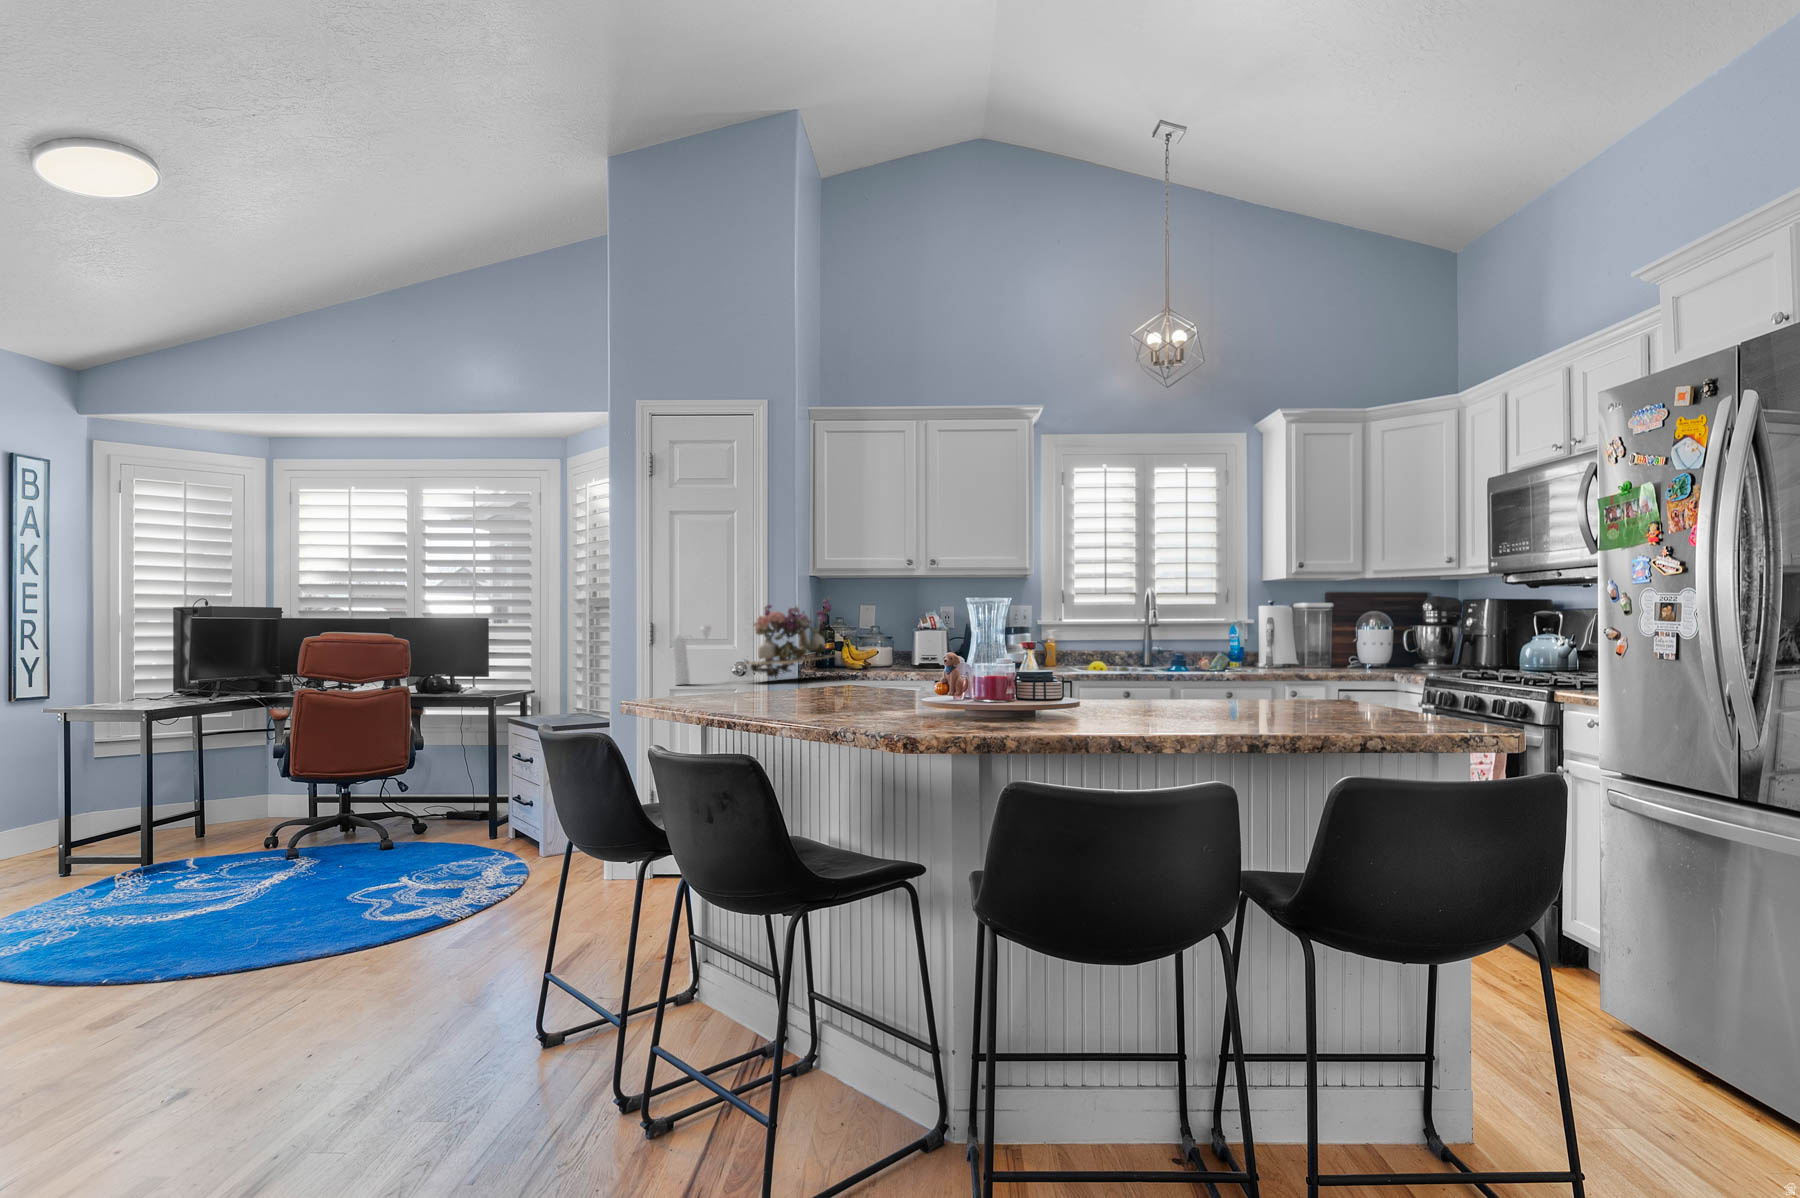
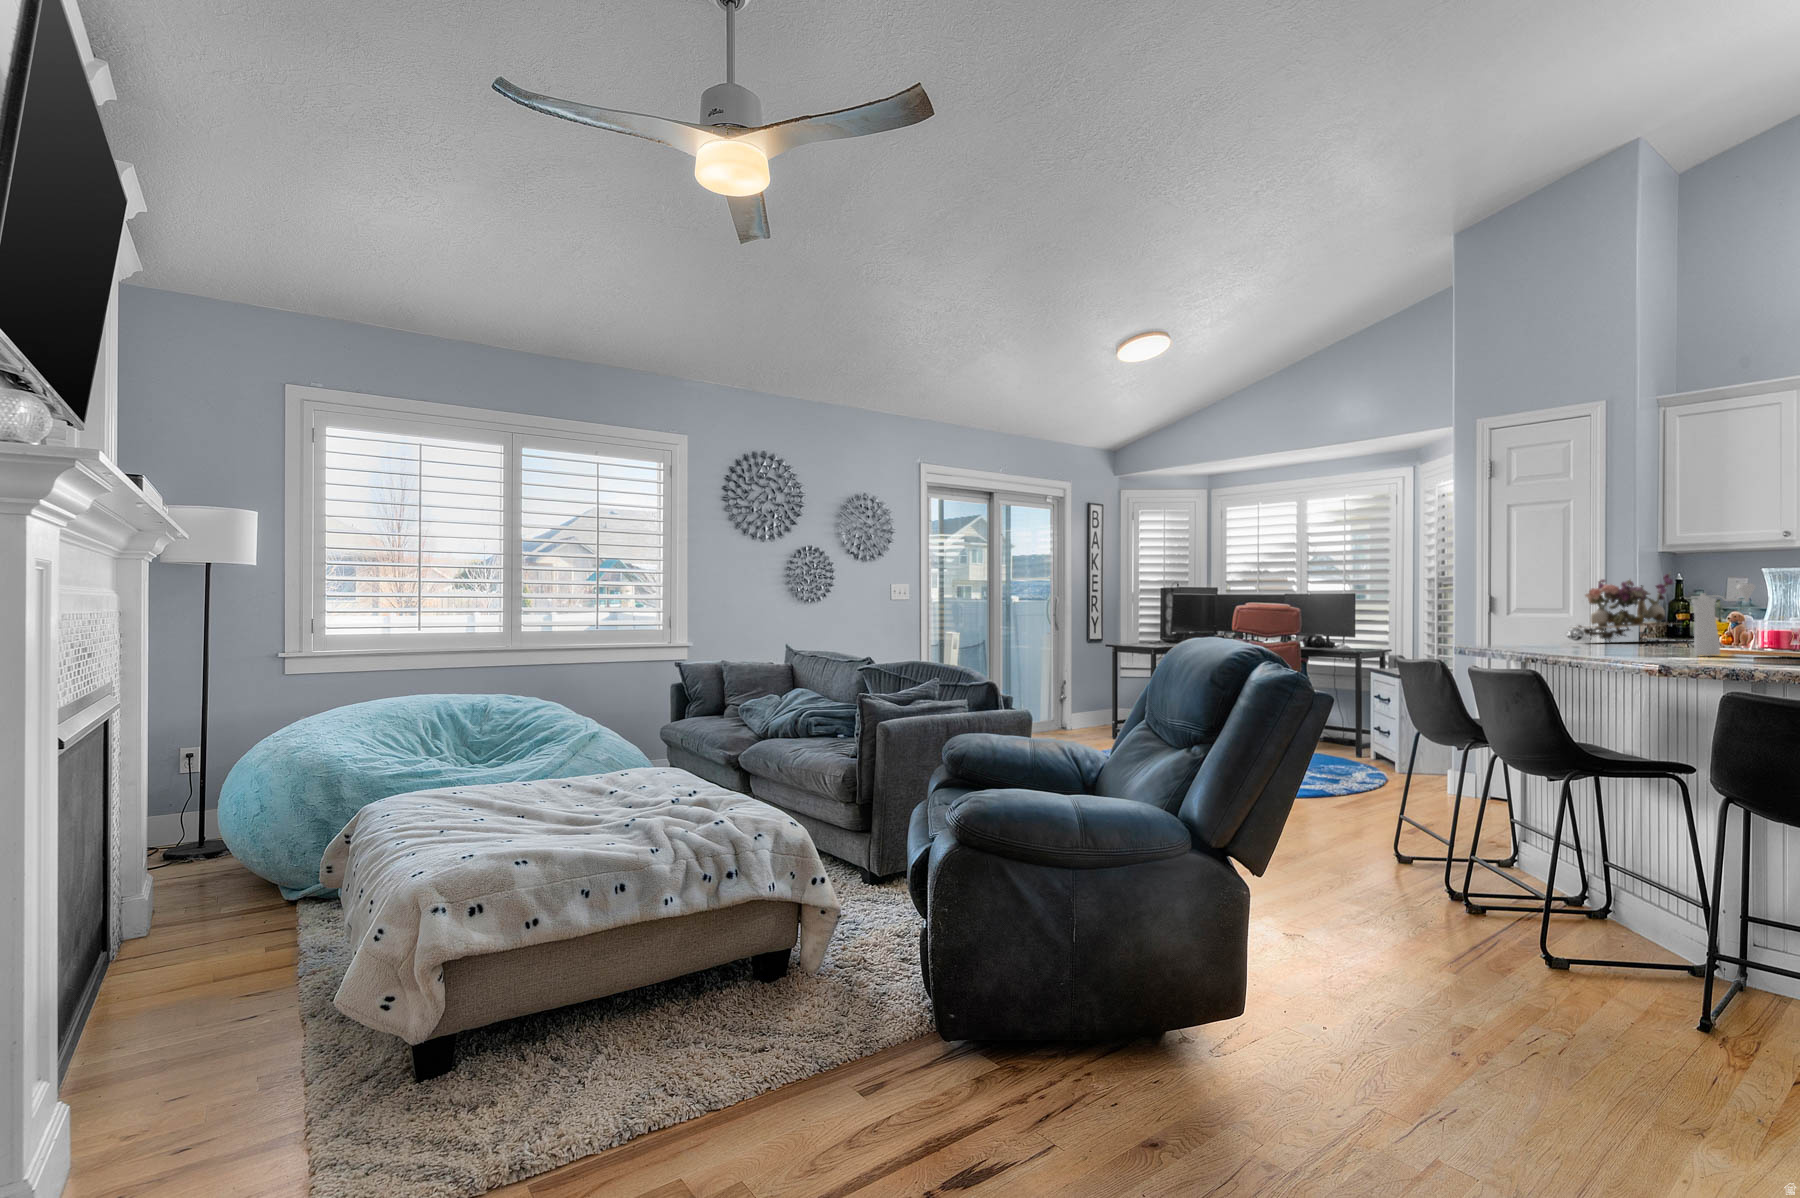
pepper mill: present [672,626,711,685] -> present [1692,583,1755,656]

